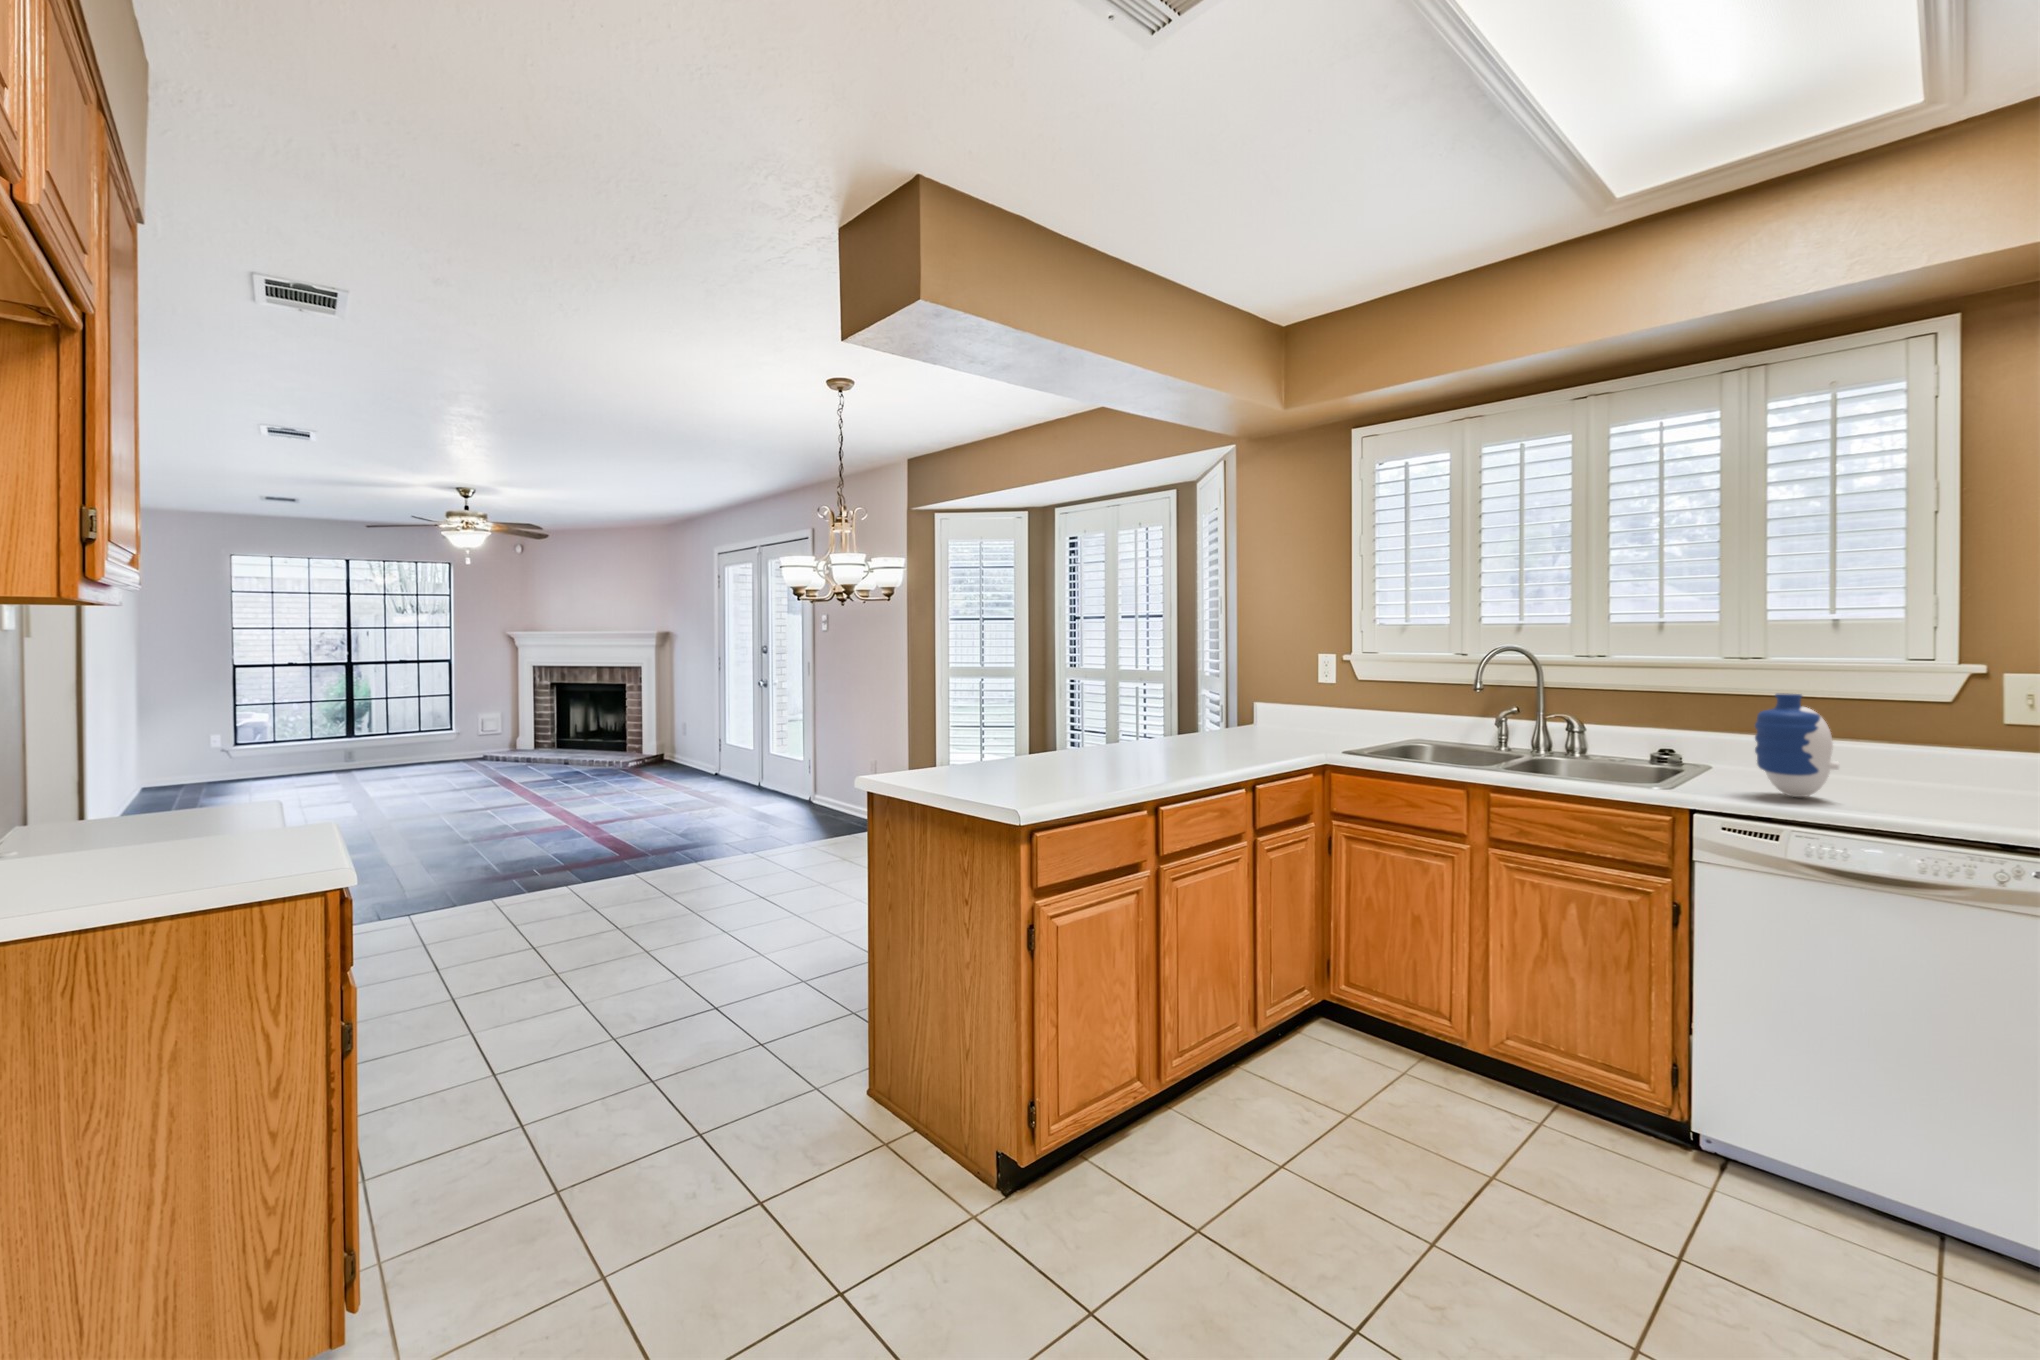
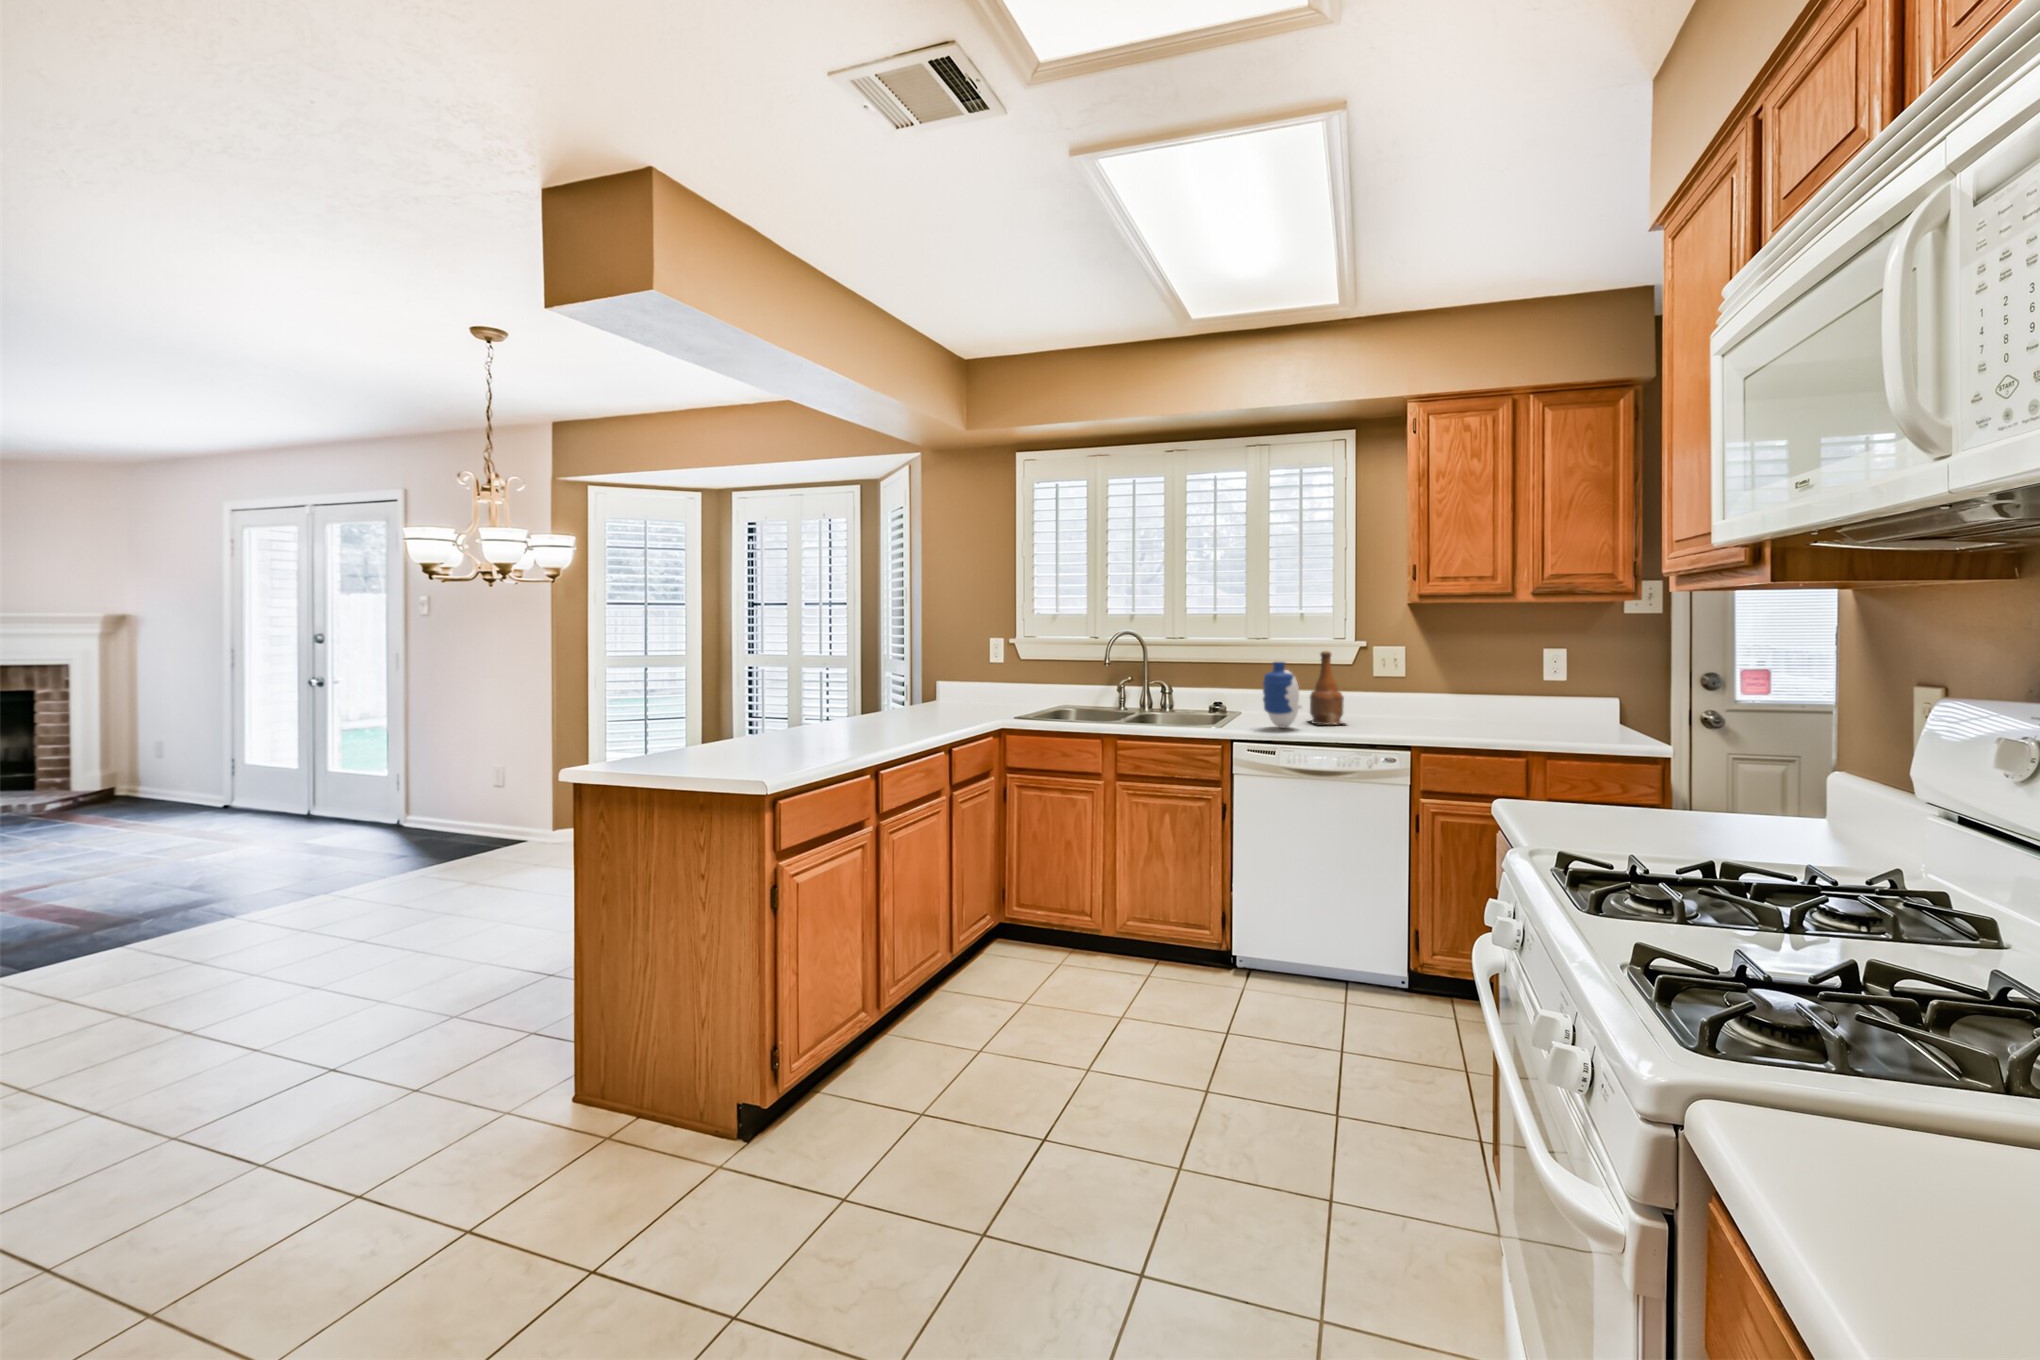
bottle: none [1844,679,1946,801] -> present [1308,651,1344,725]

